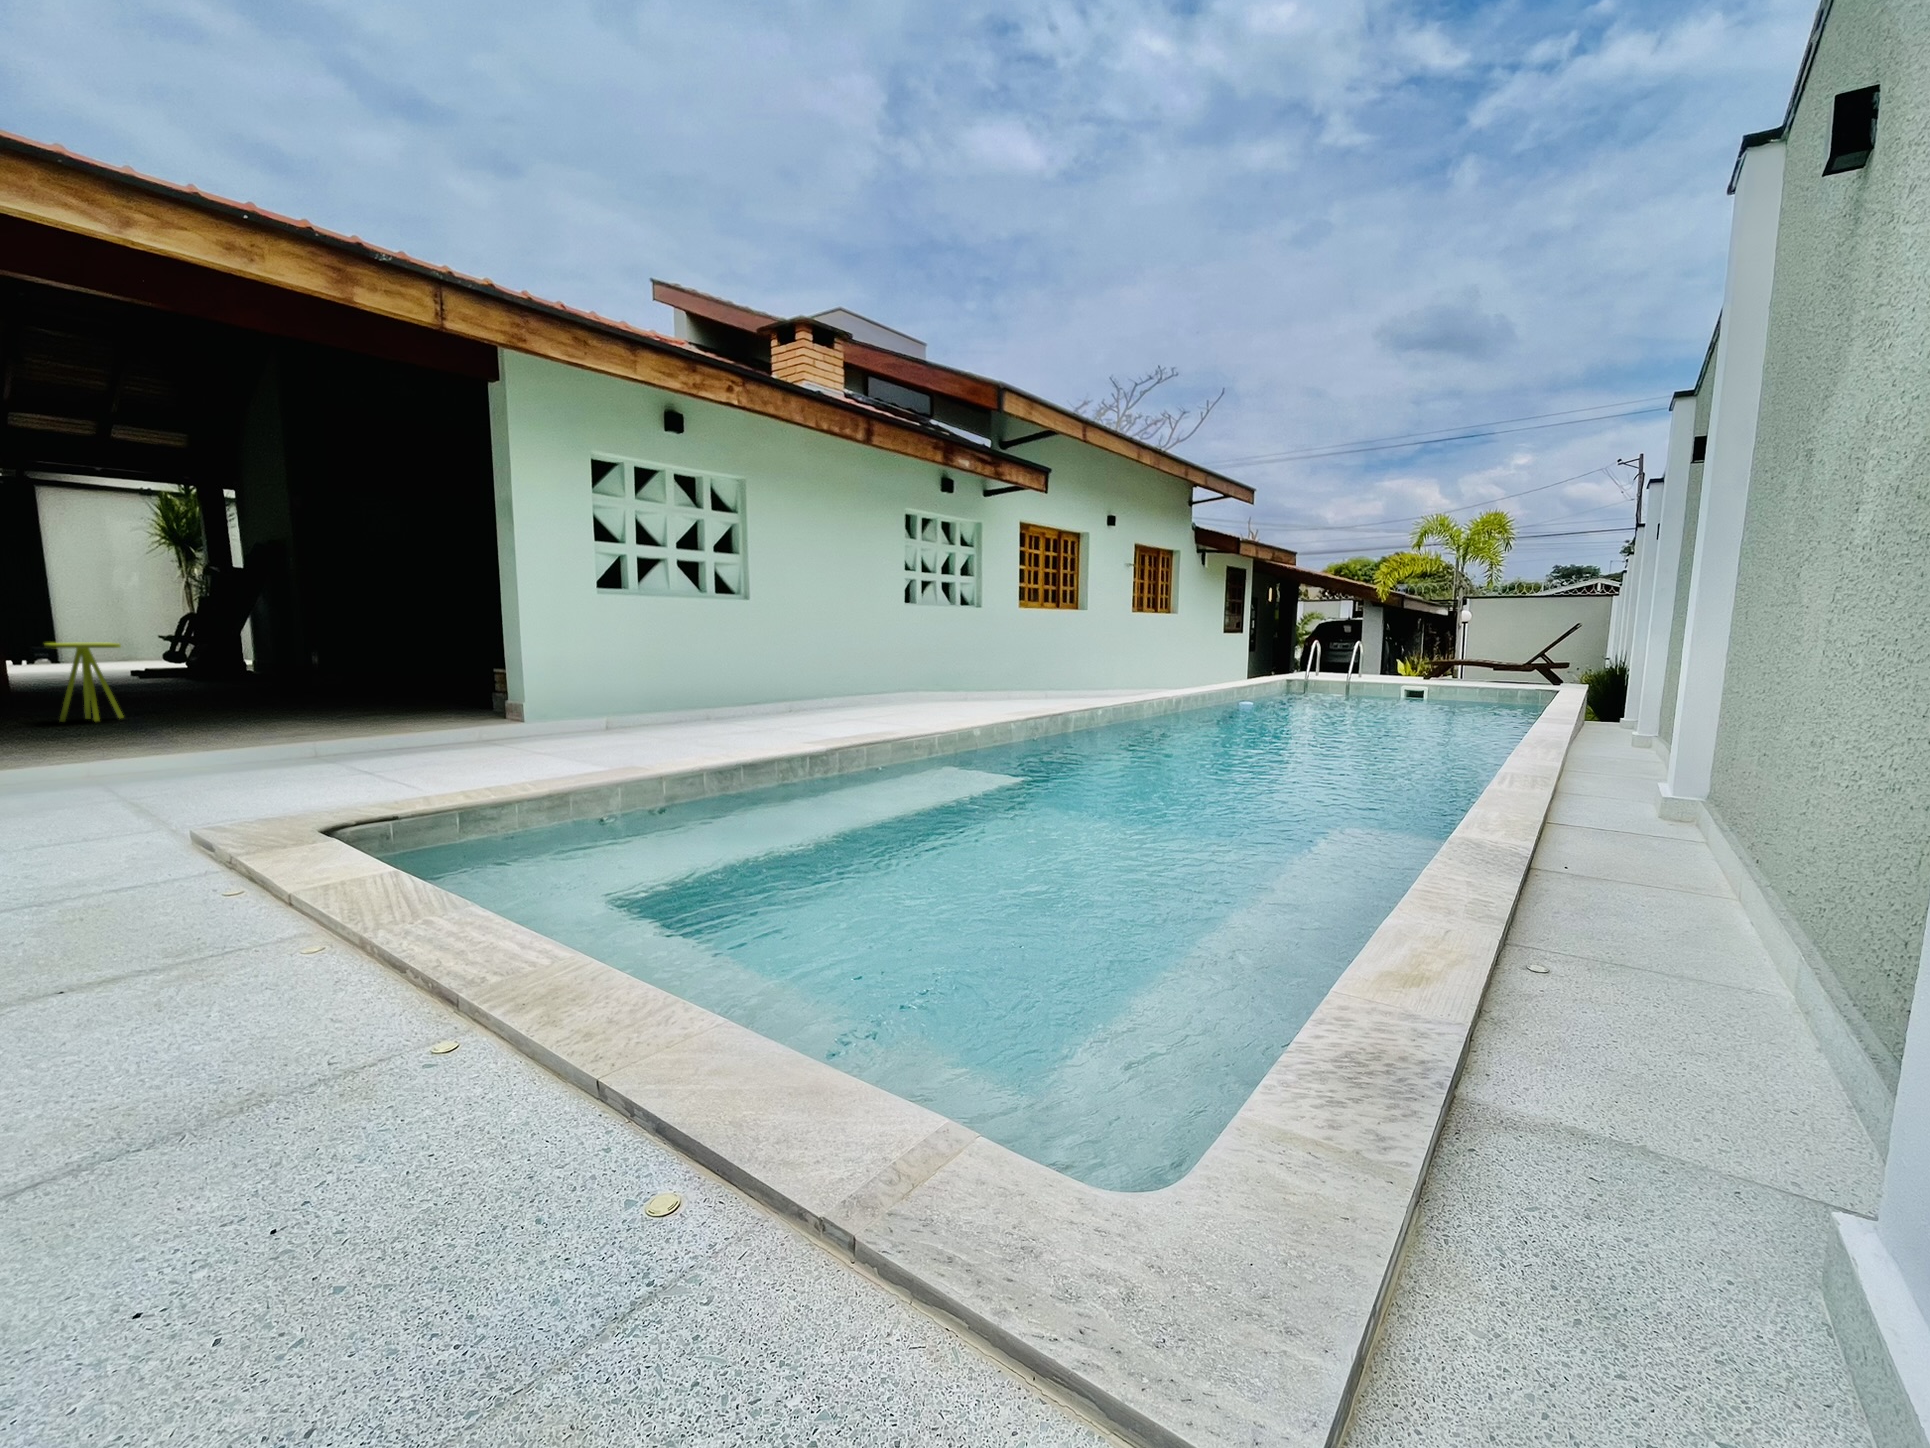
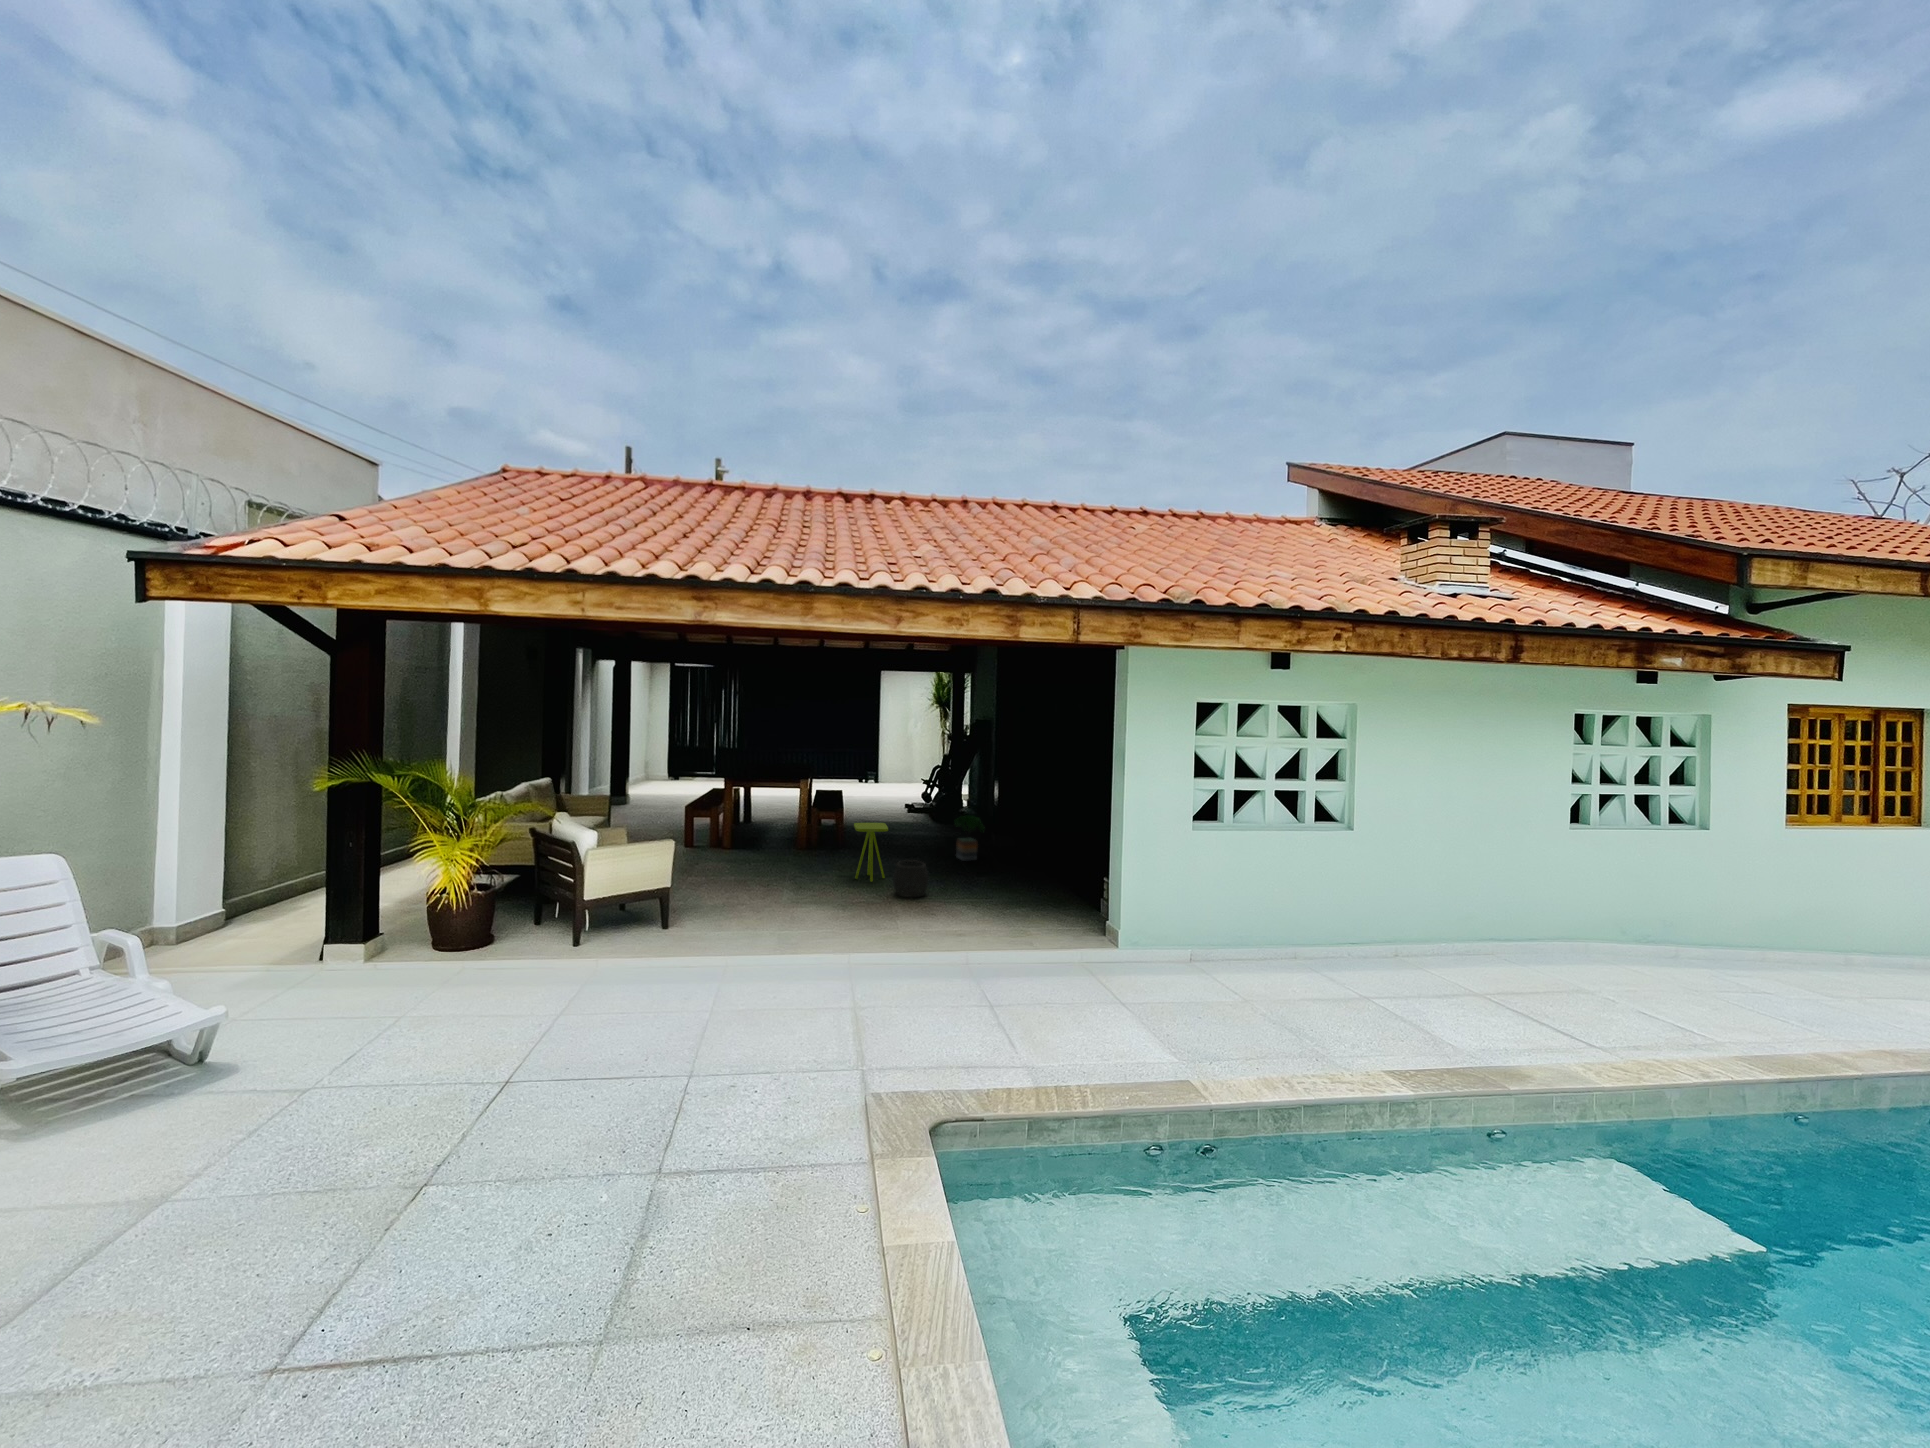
potted tree: none [243,644,301,702] -> present [955,816,984,861]
woven basket: none [142,680,214,725] -> present [893,861,928,897]

